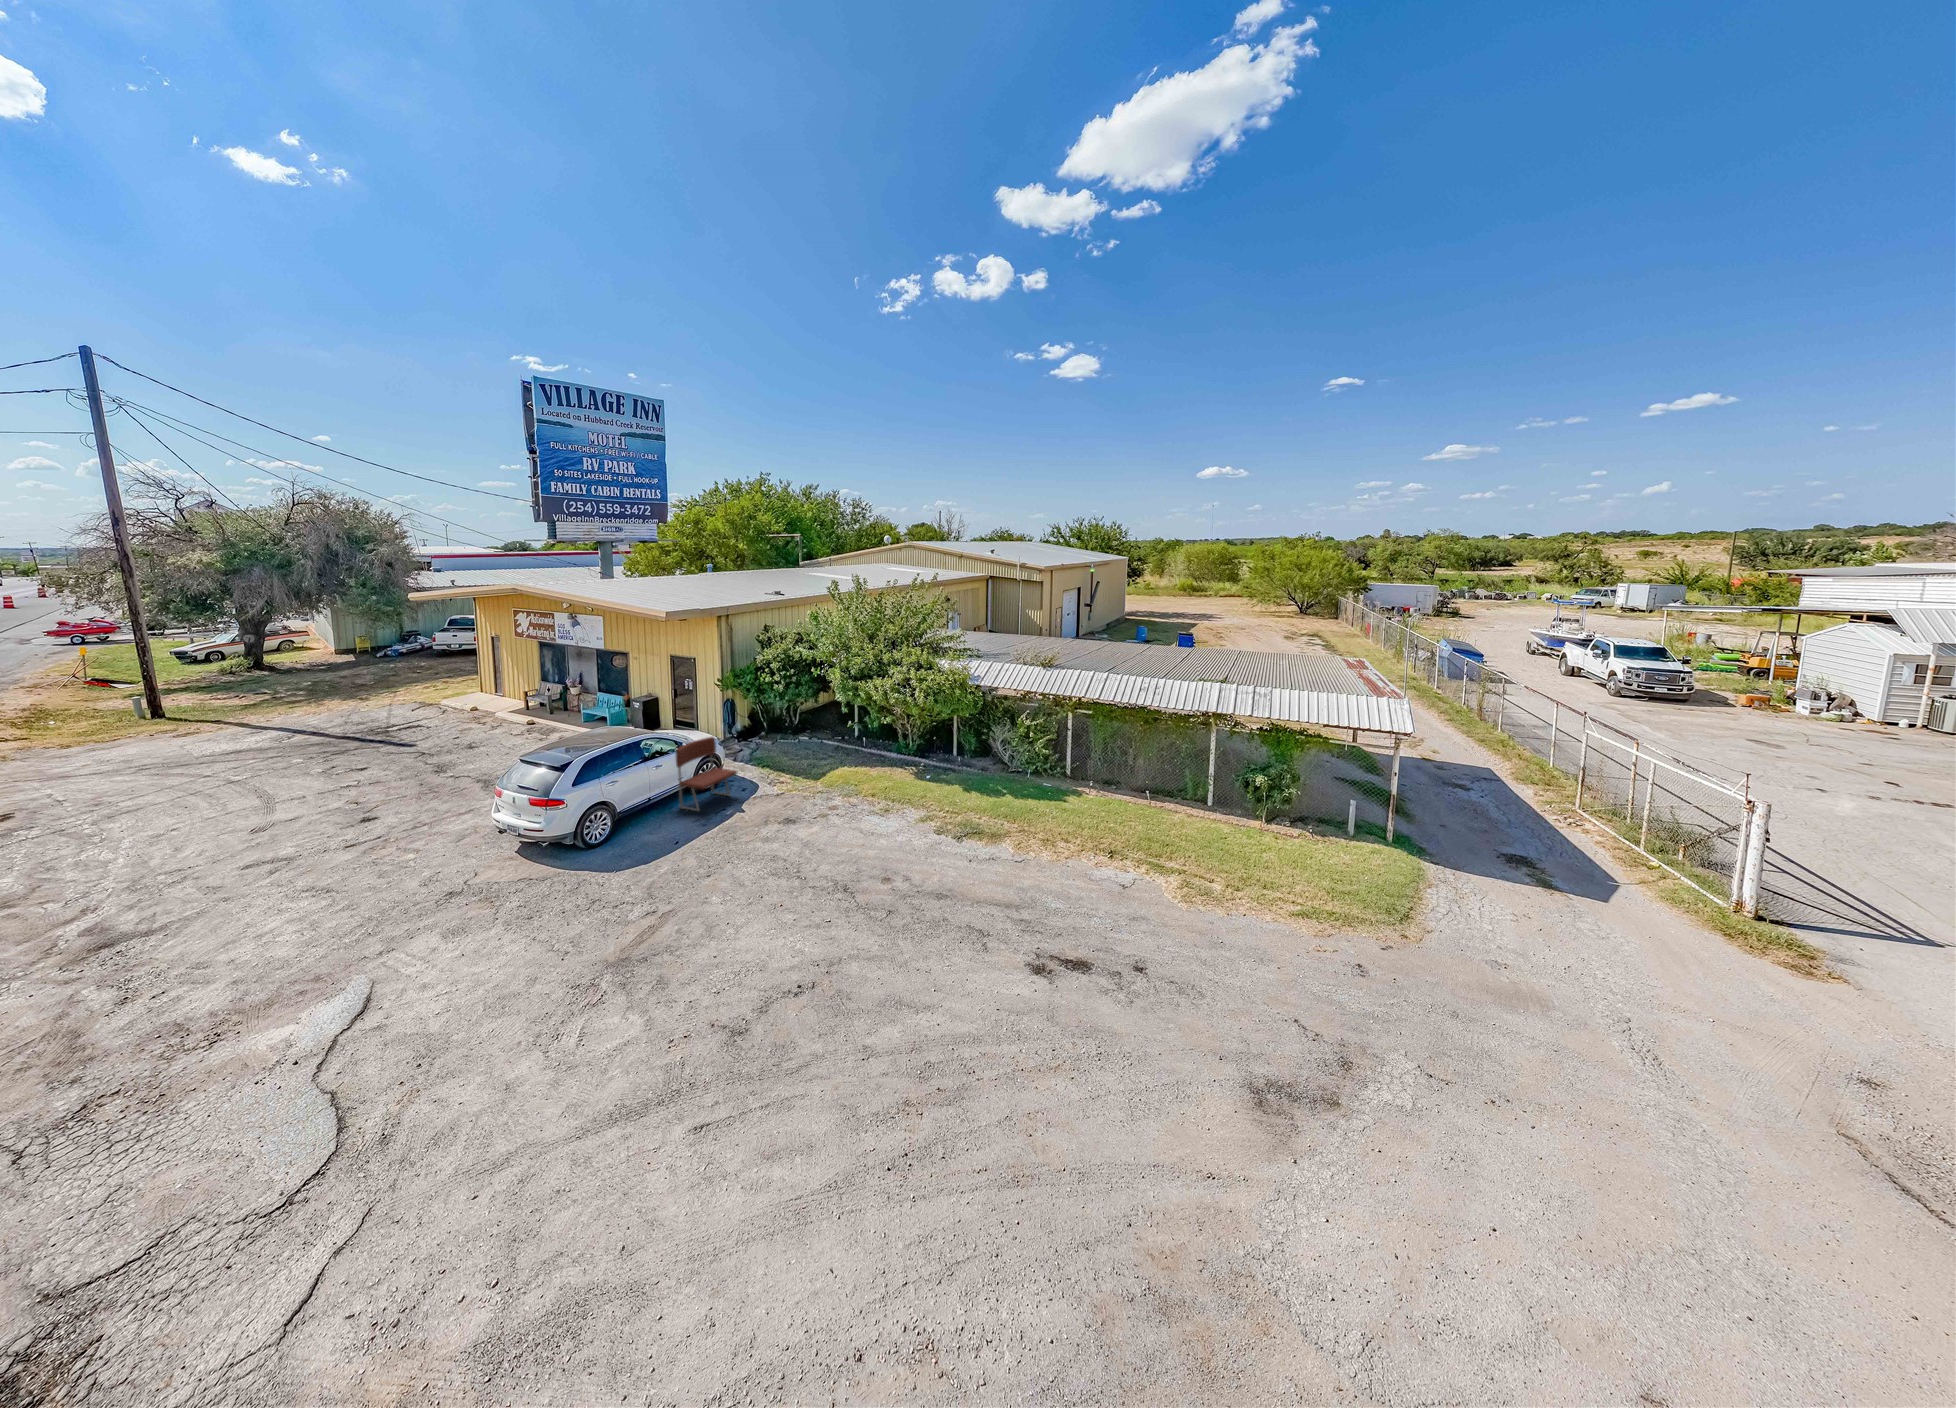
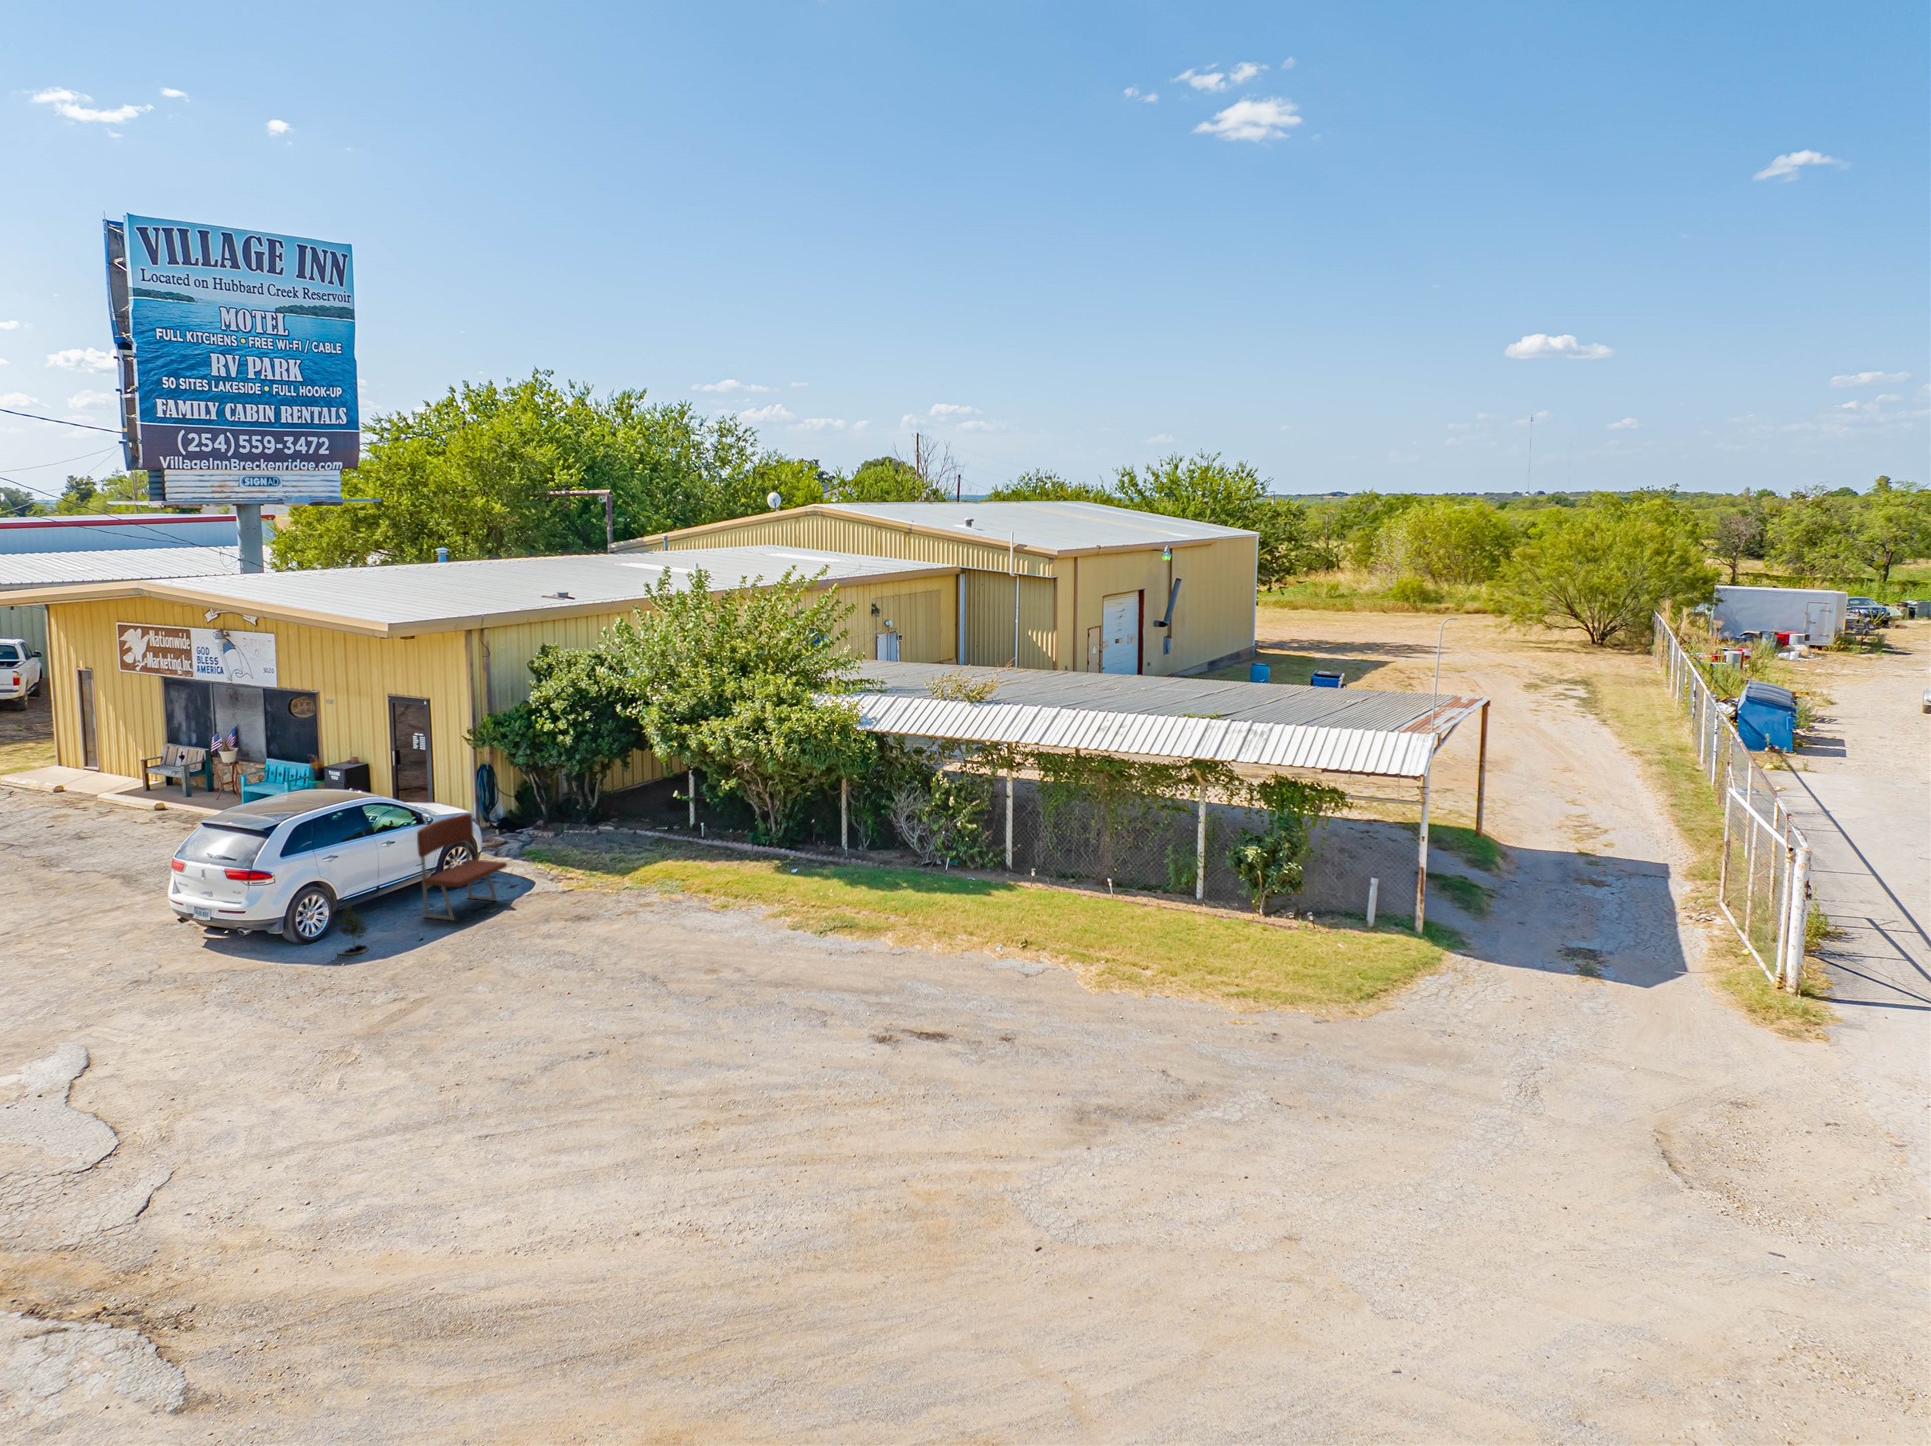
potted tree: none [612,801,639,839] -> present [337,906,369,955]

